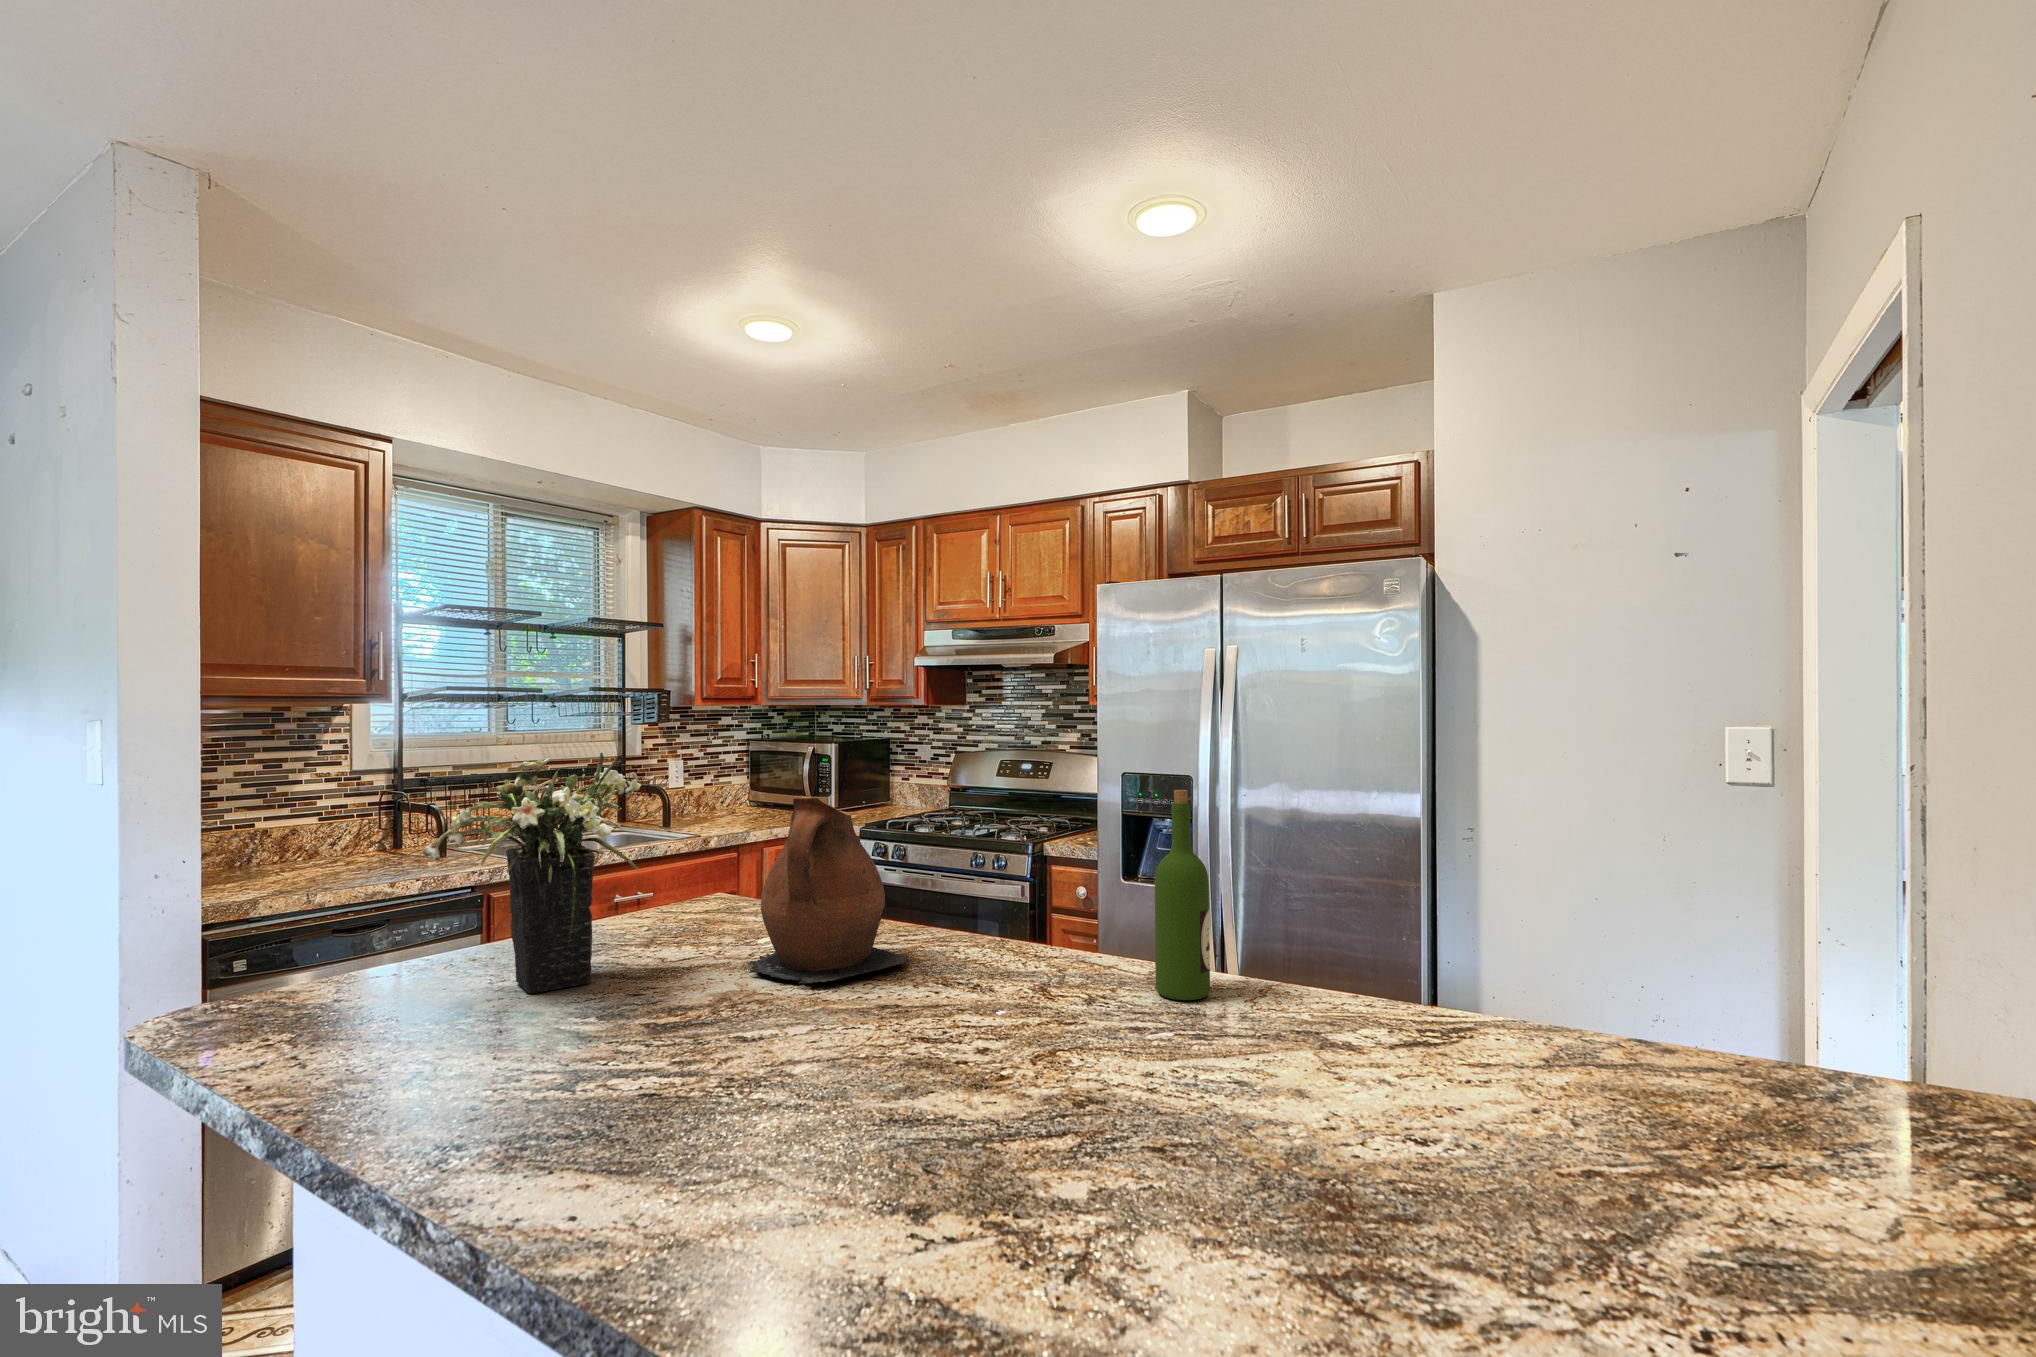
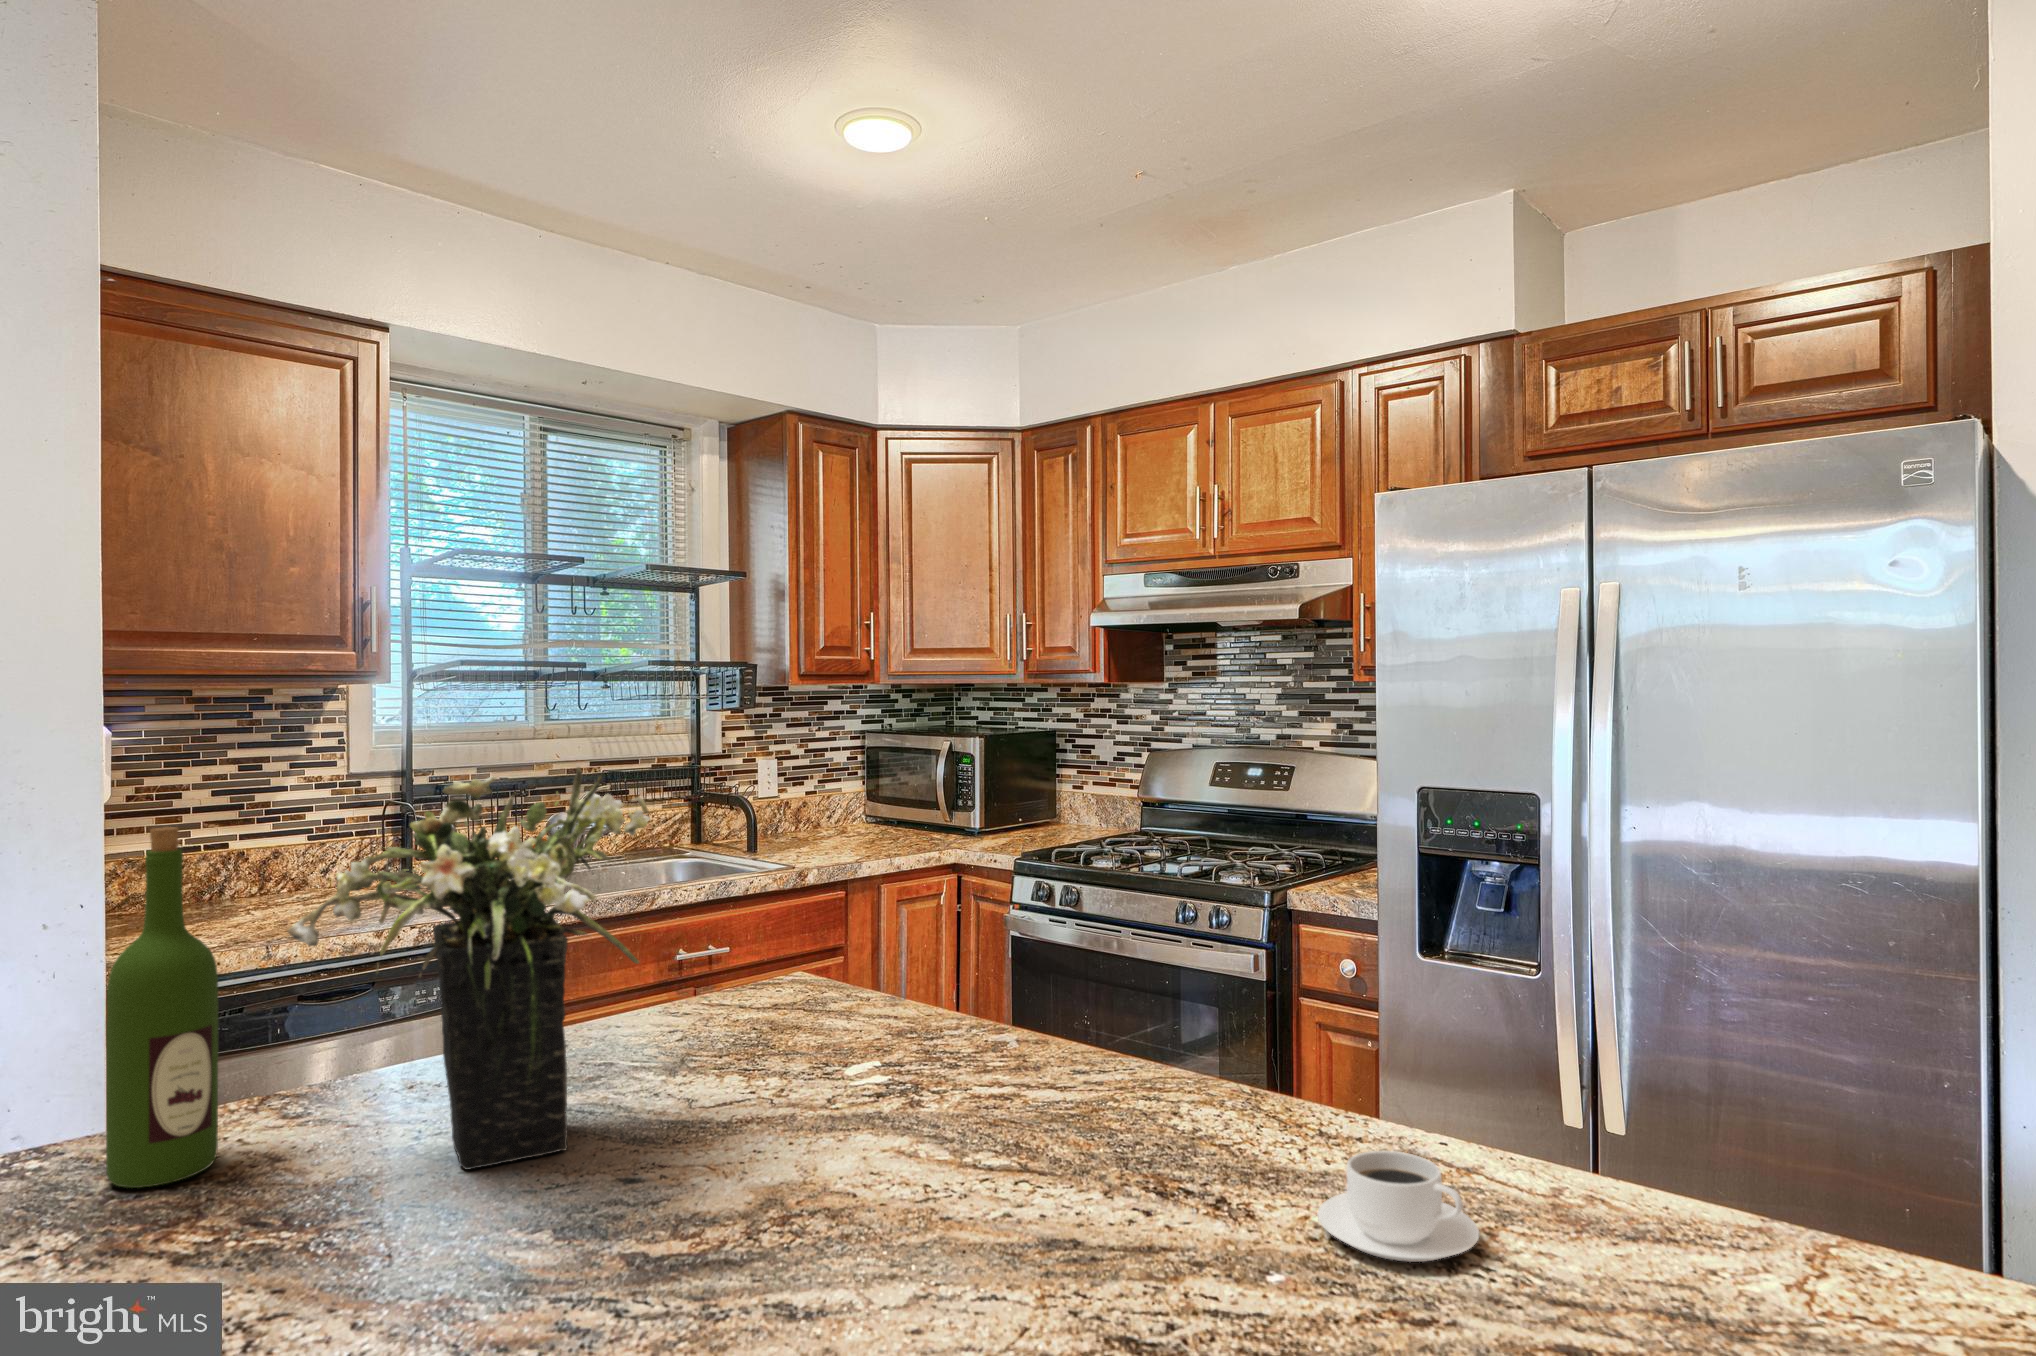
wine bottle: present [1155,790,1210,1000] -> present [106,827,218,1188]
ceramic pitcher: present [742,797,908,983] -> none [811,845,1092,1178]
coffee cup: none [1027,953,1108,1003] -> present [1317,1151,1479,1262]

